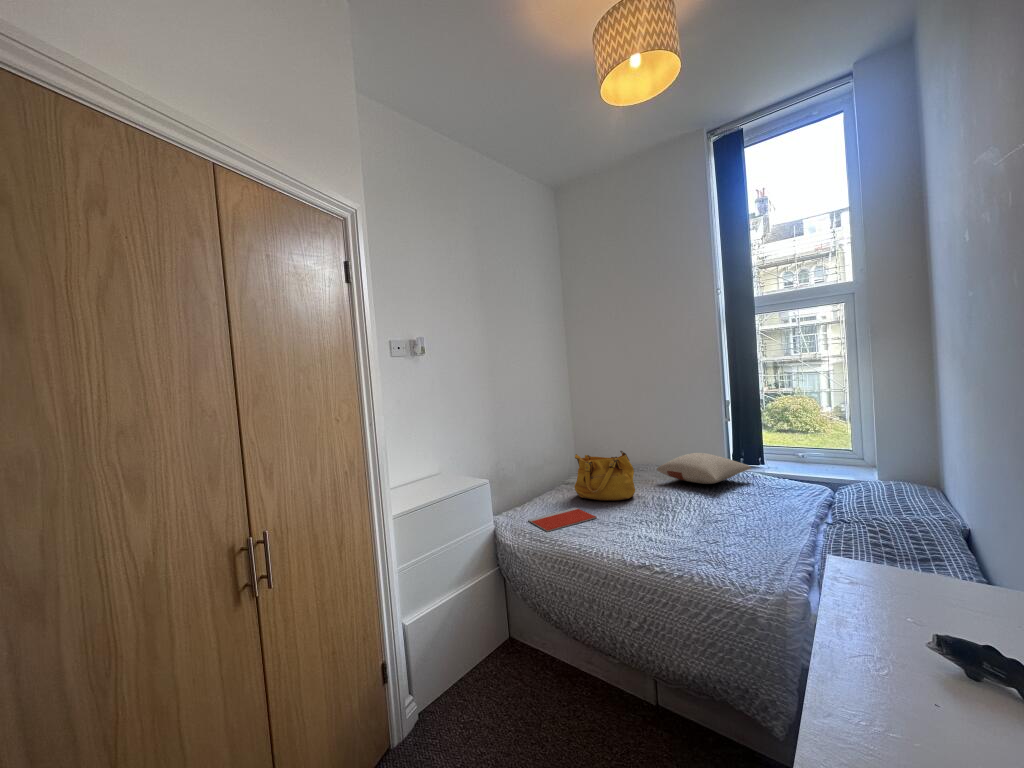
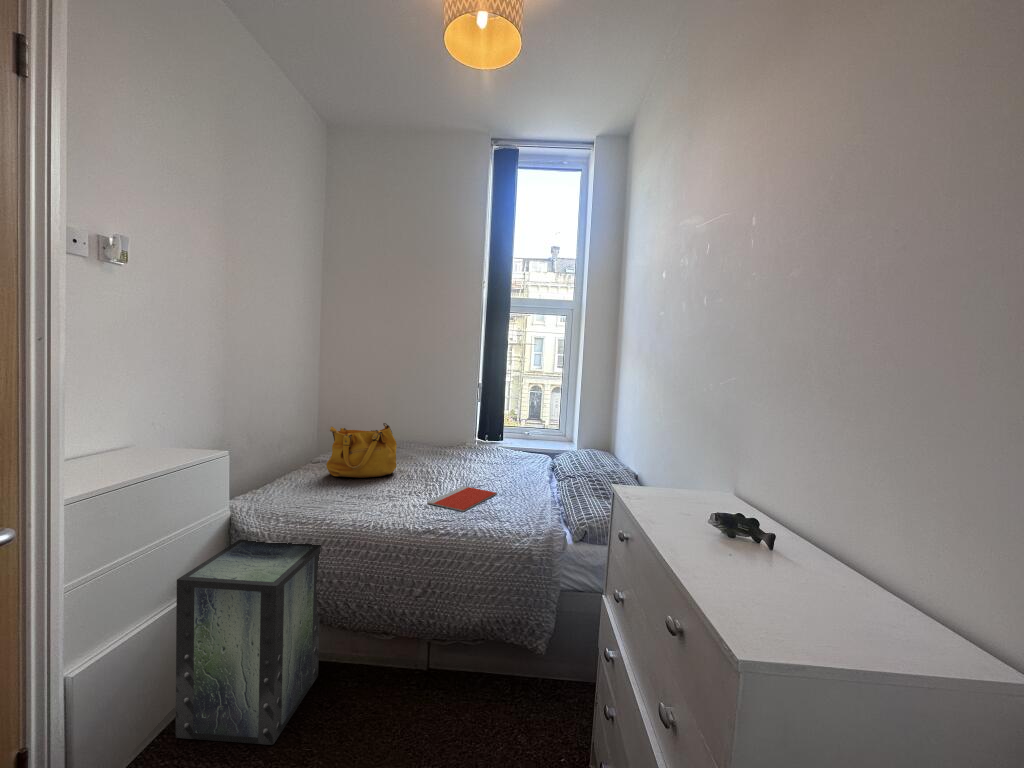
pillow: present [657,453,751,484] -> none [414,429,497,458]
notebook: present [528,508,597,532] -> present [427,486,497,511]
storage box: none [454,548,562,726] -> present [176,539,322,745]

